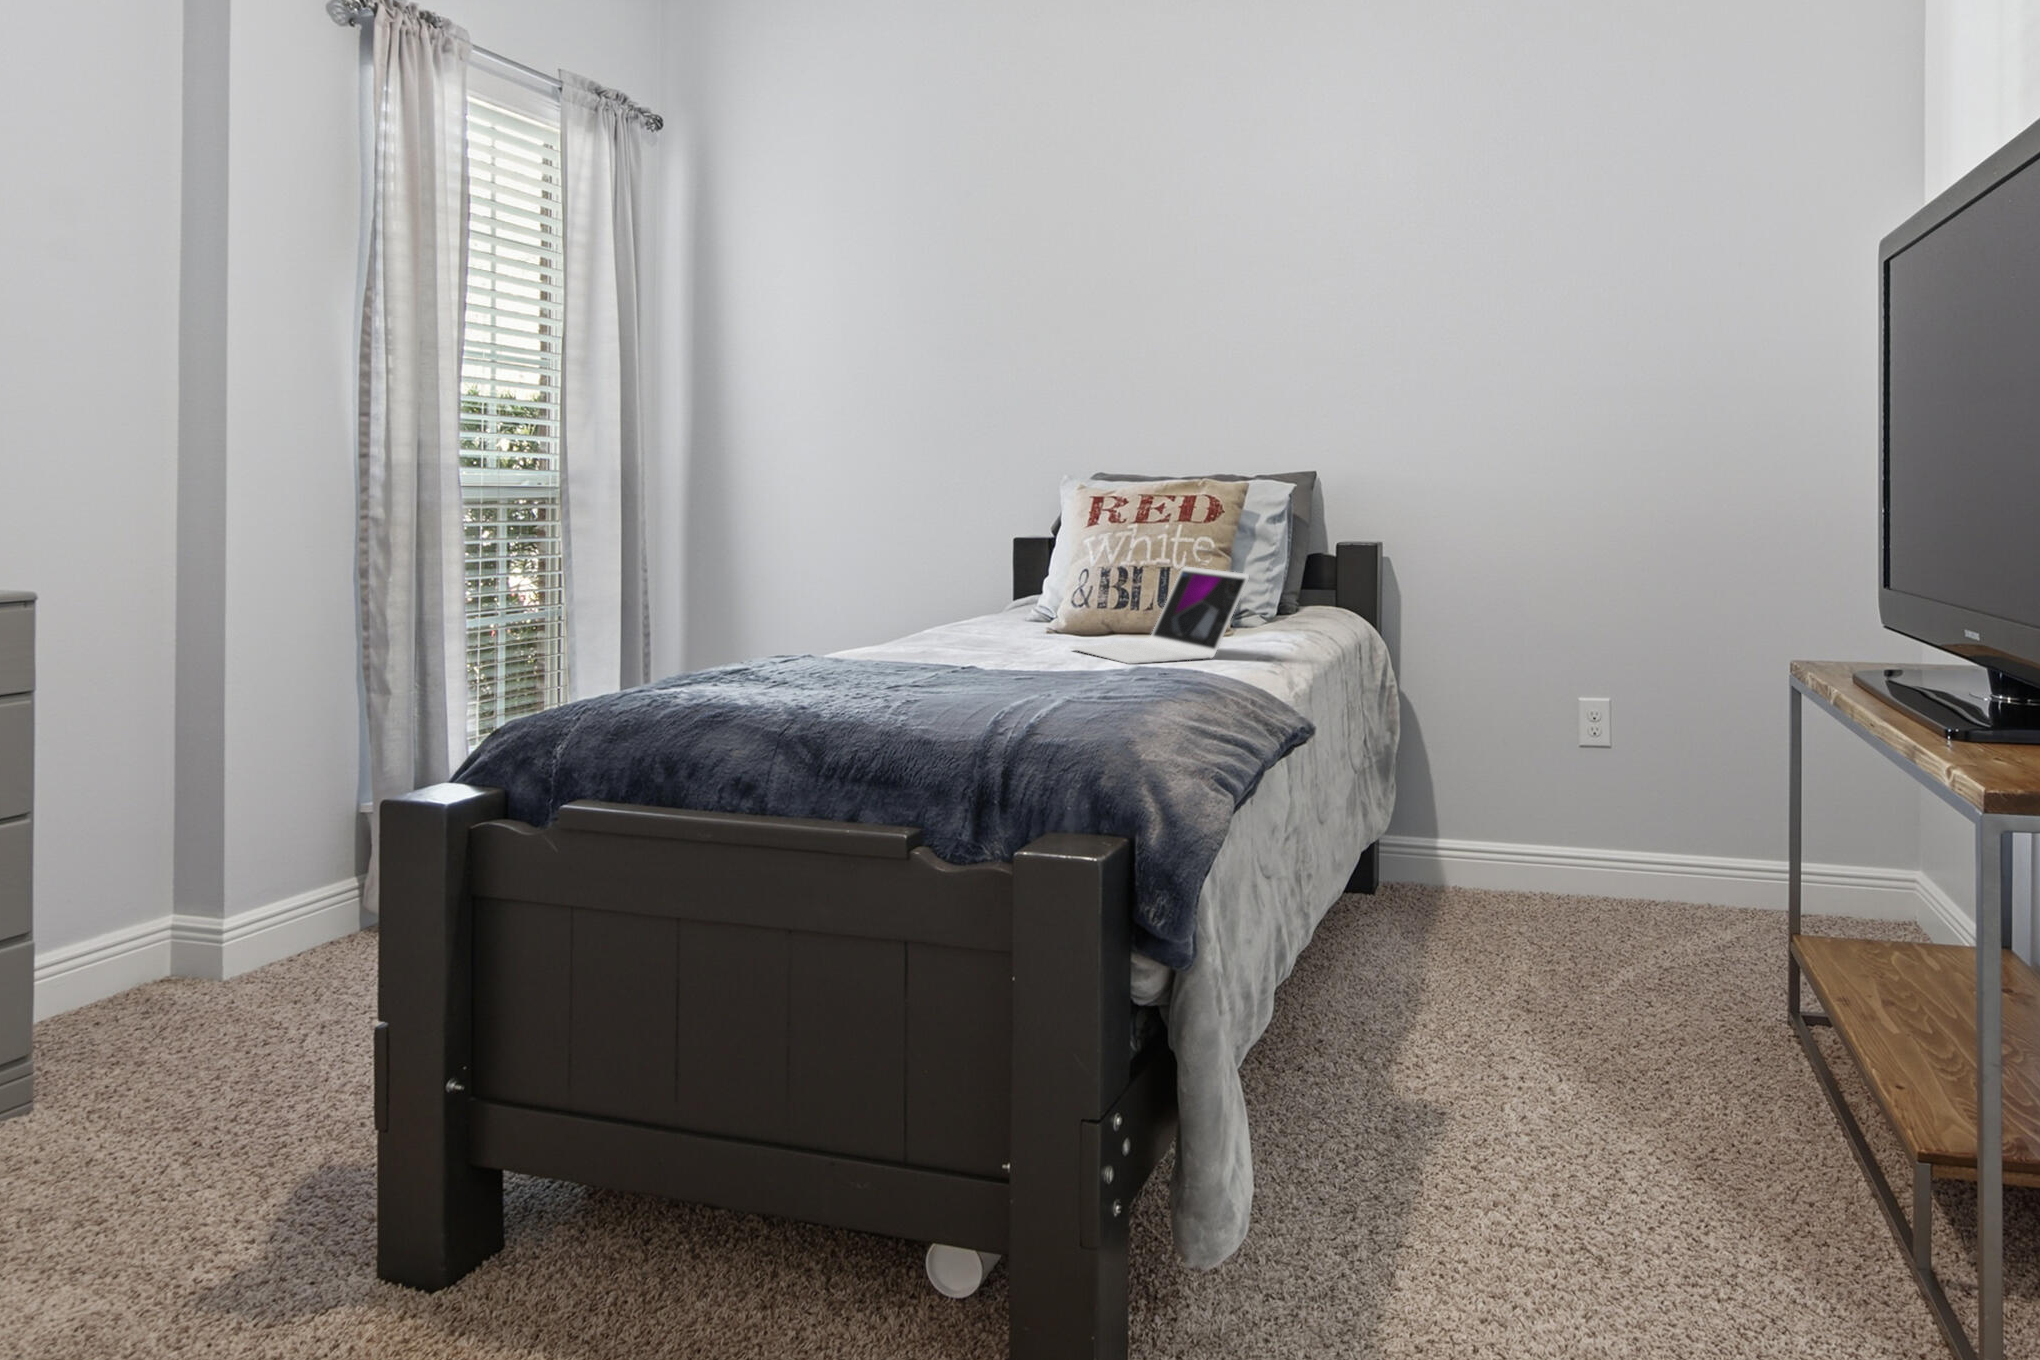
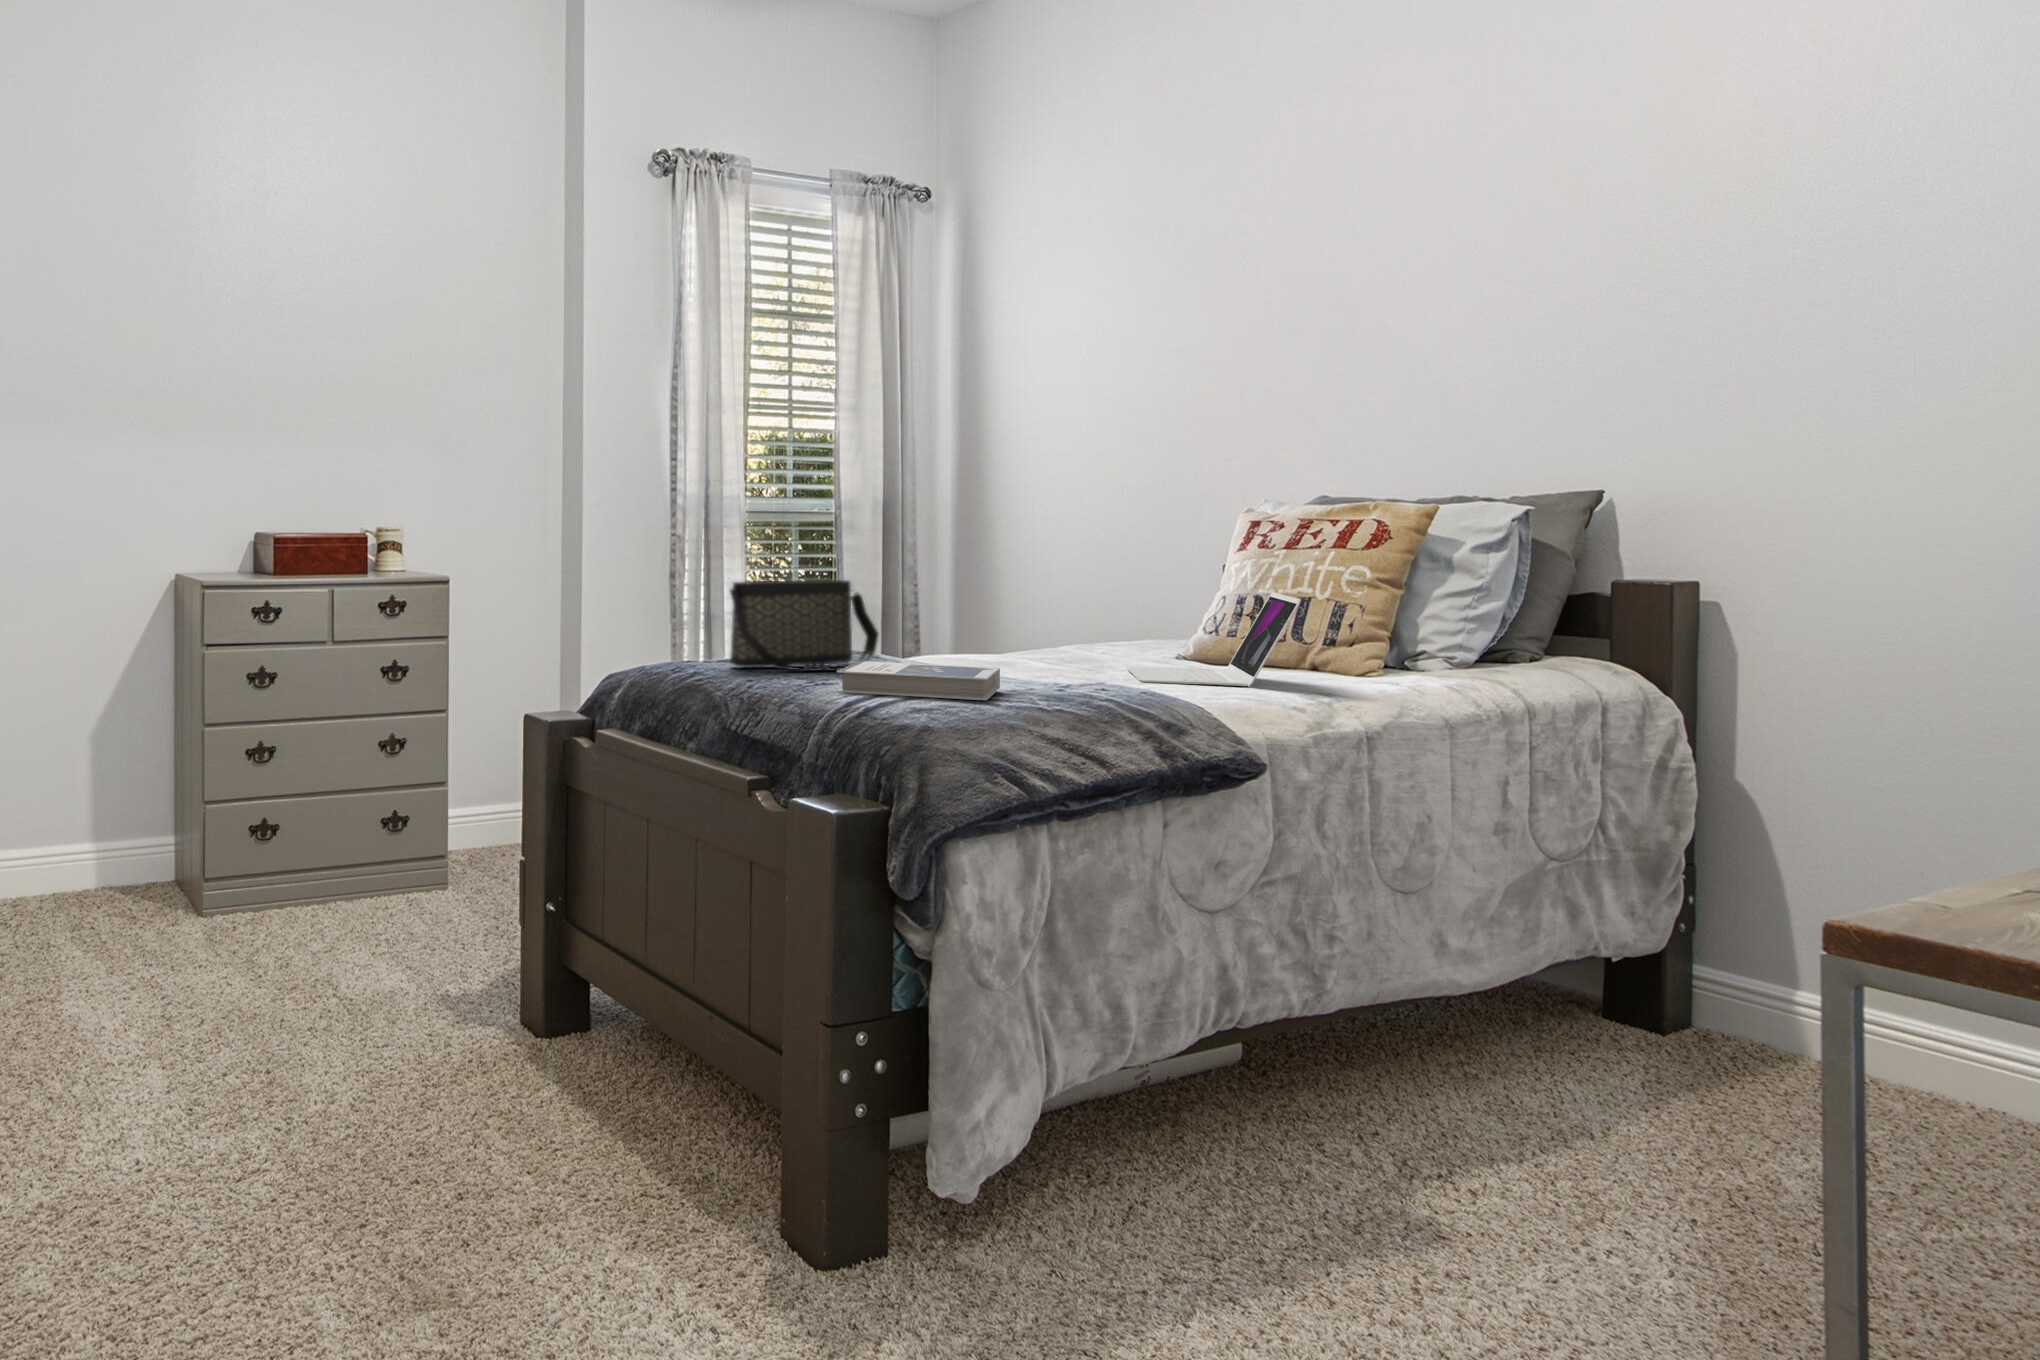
handbag: none [728,576,885,697] -> present [730,580,878,671]
hardback book: none [930,668,1123,719] -> present [837,661,1000,700]

